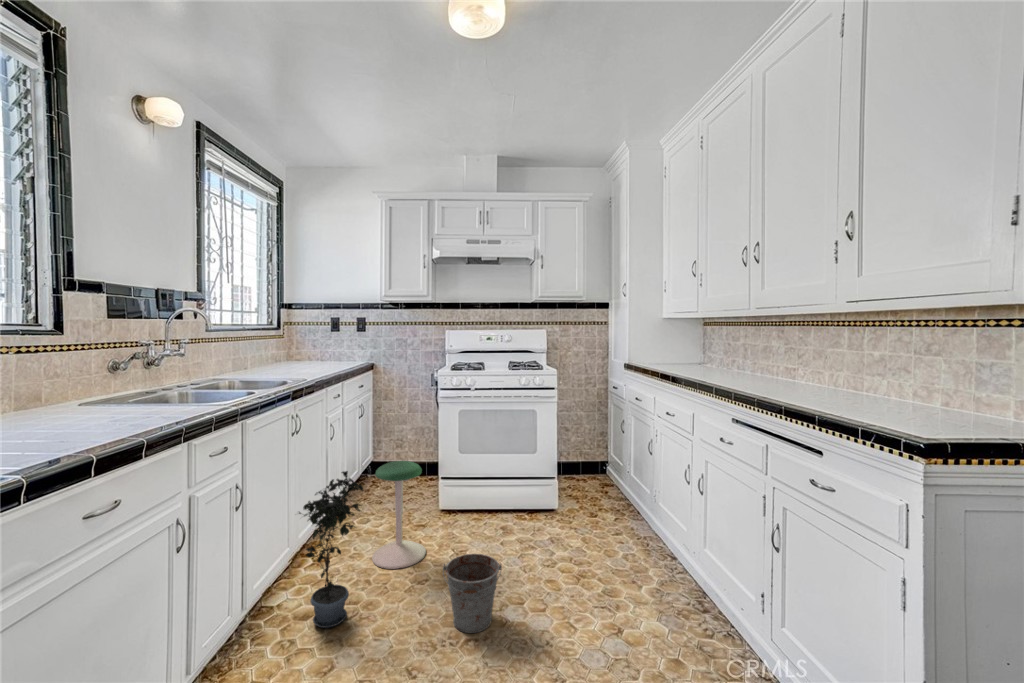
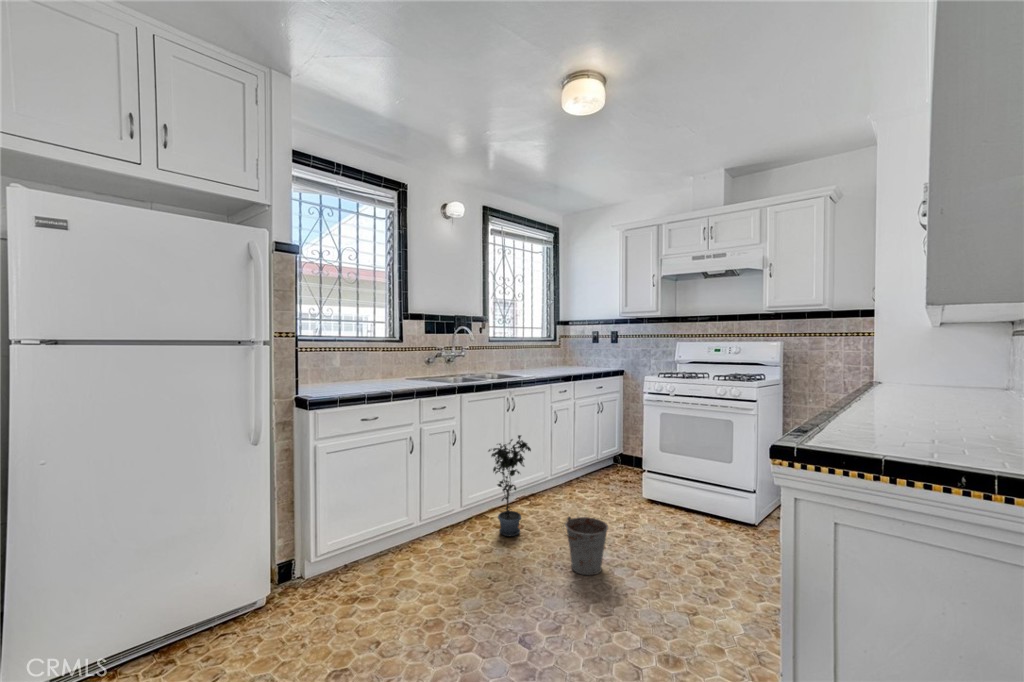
stool: present [372,461,426,569] -> none [562,443,603,525]

